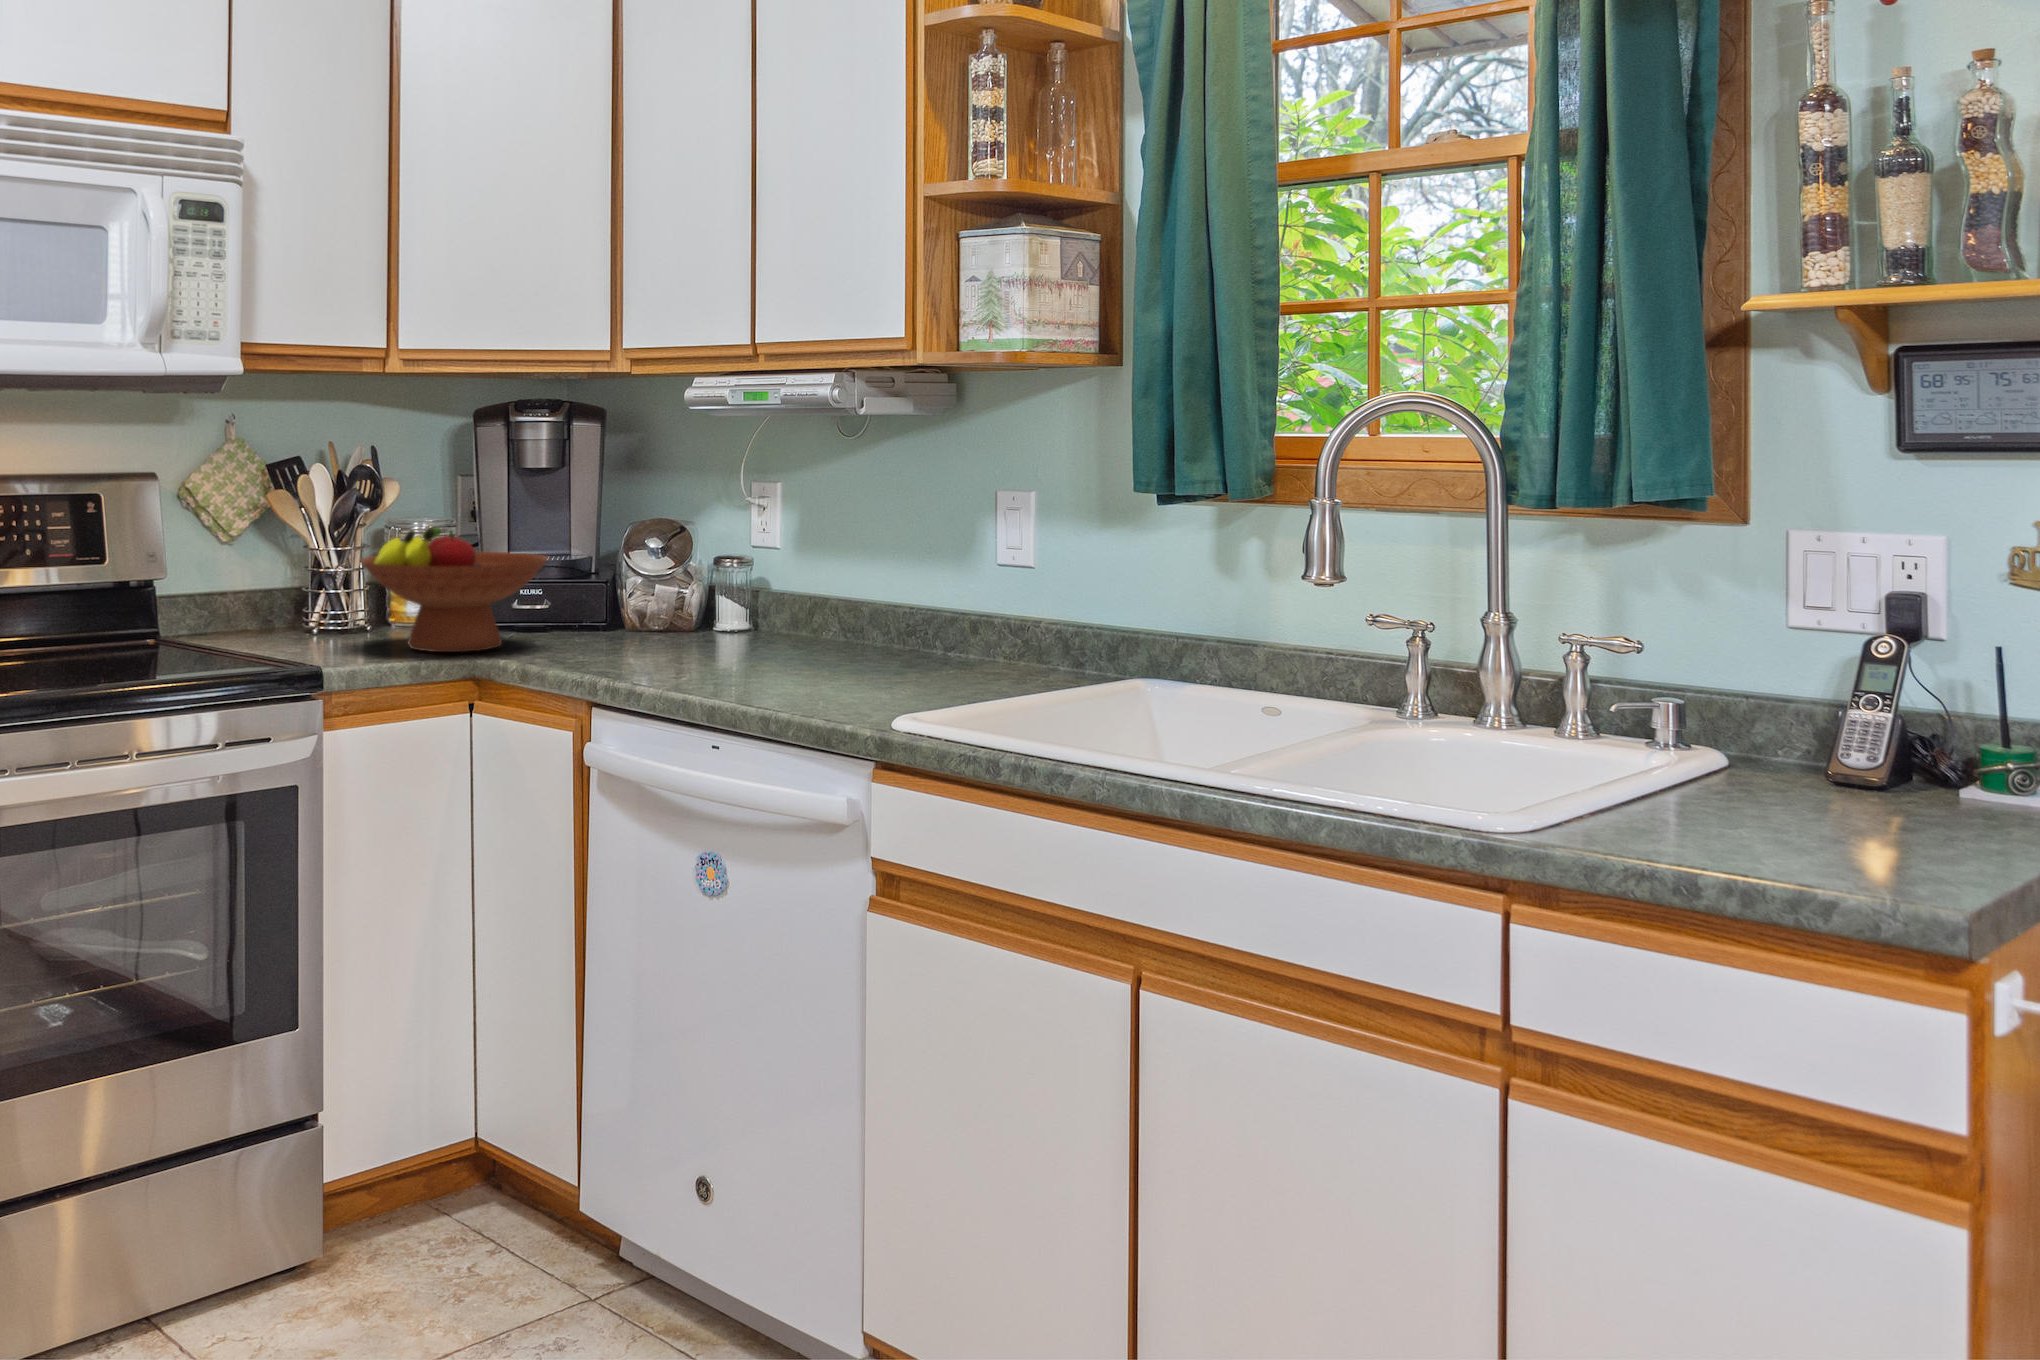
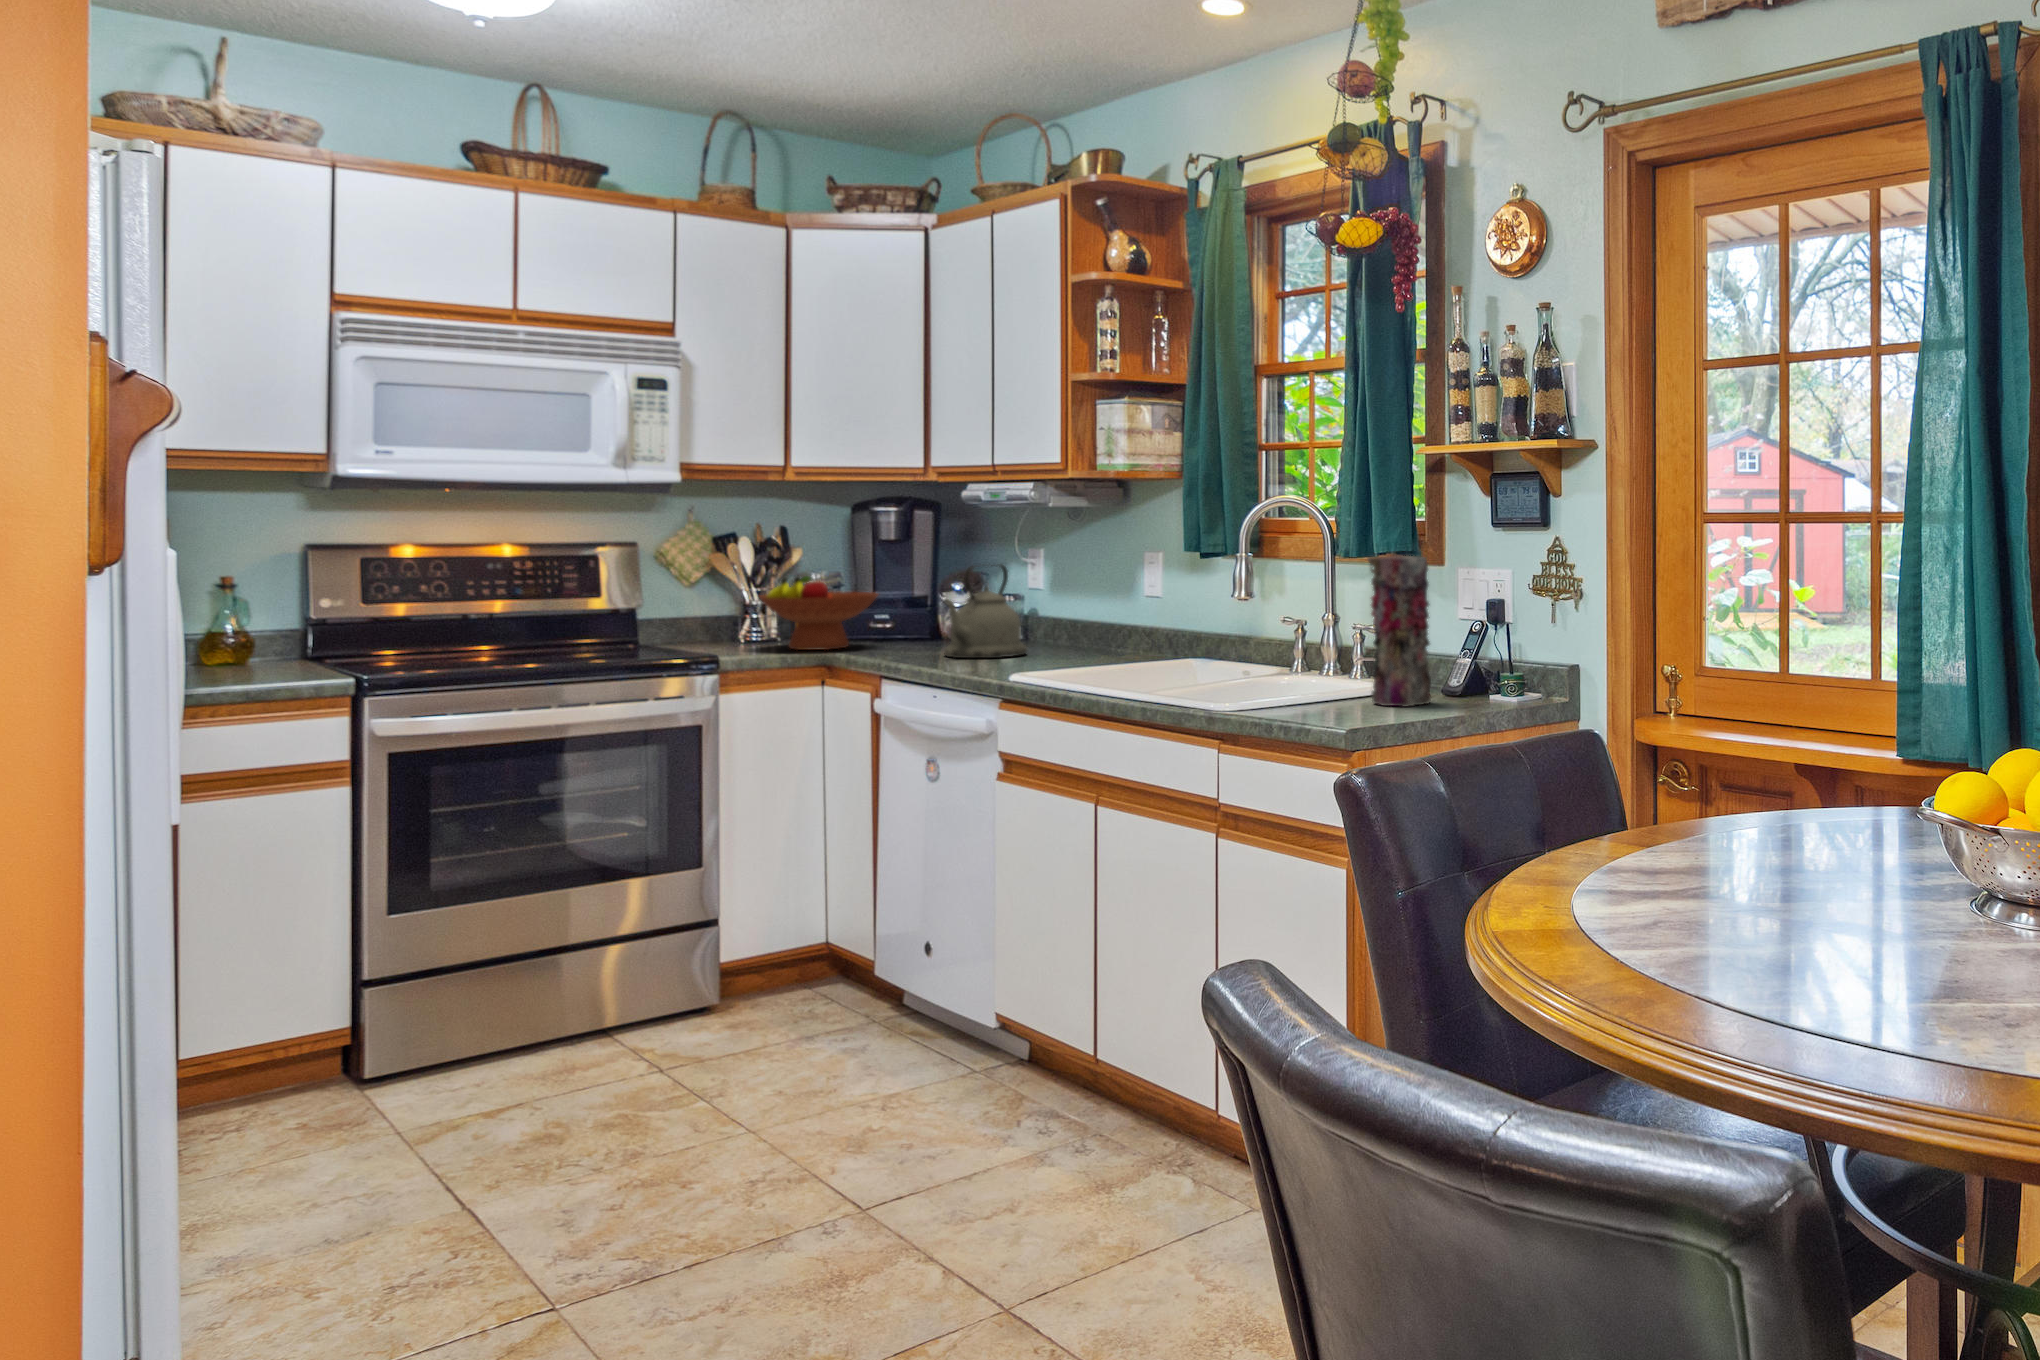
kettle: none [681,510,815,674] -> present [944,565,1027,658]
vase: none [1786,513,1938,839] -> present [1368,556,1431,707]

